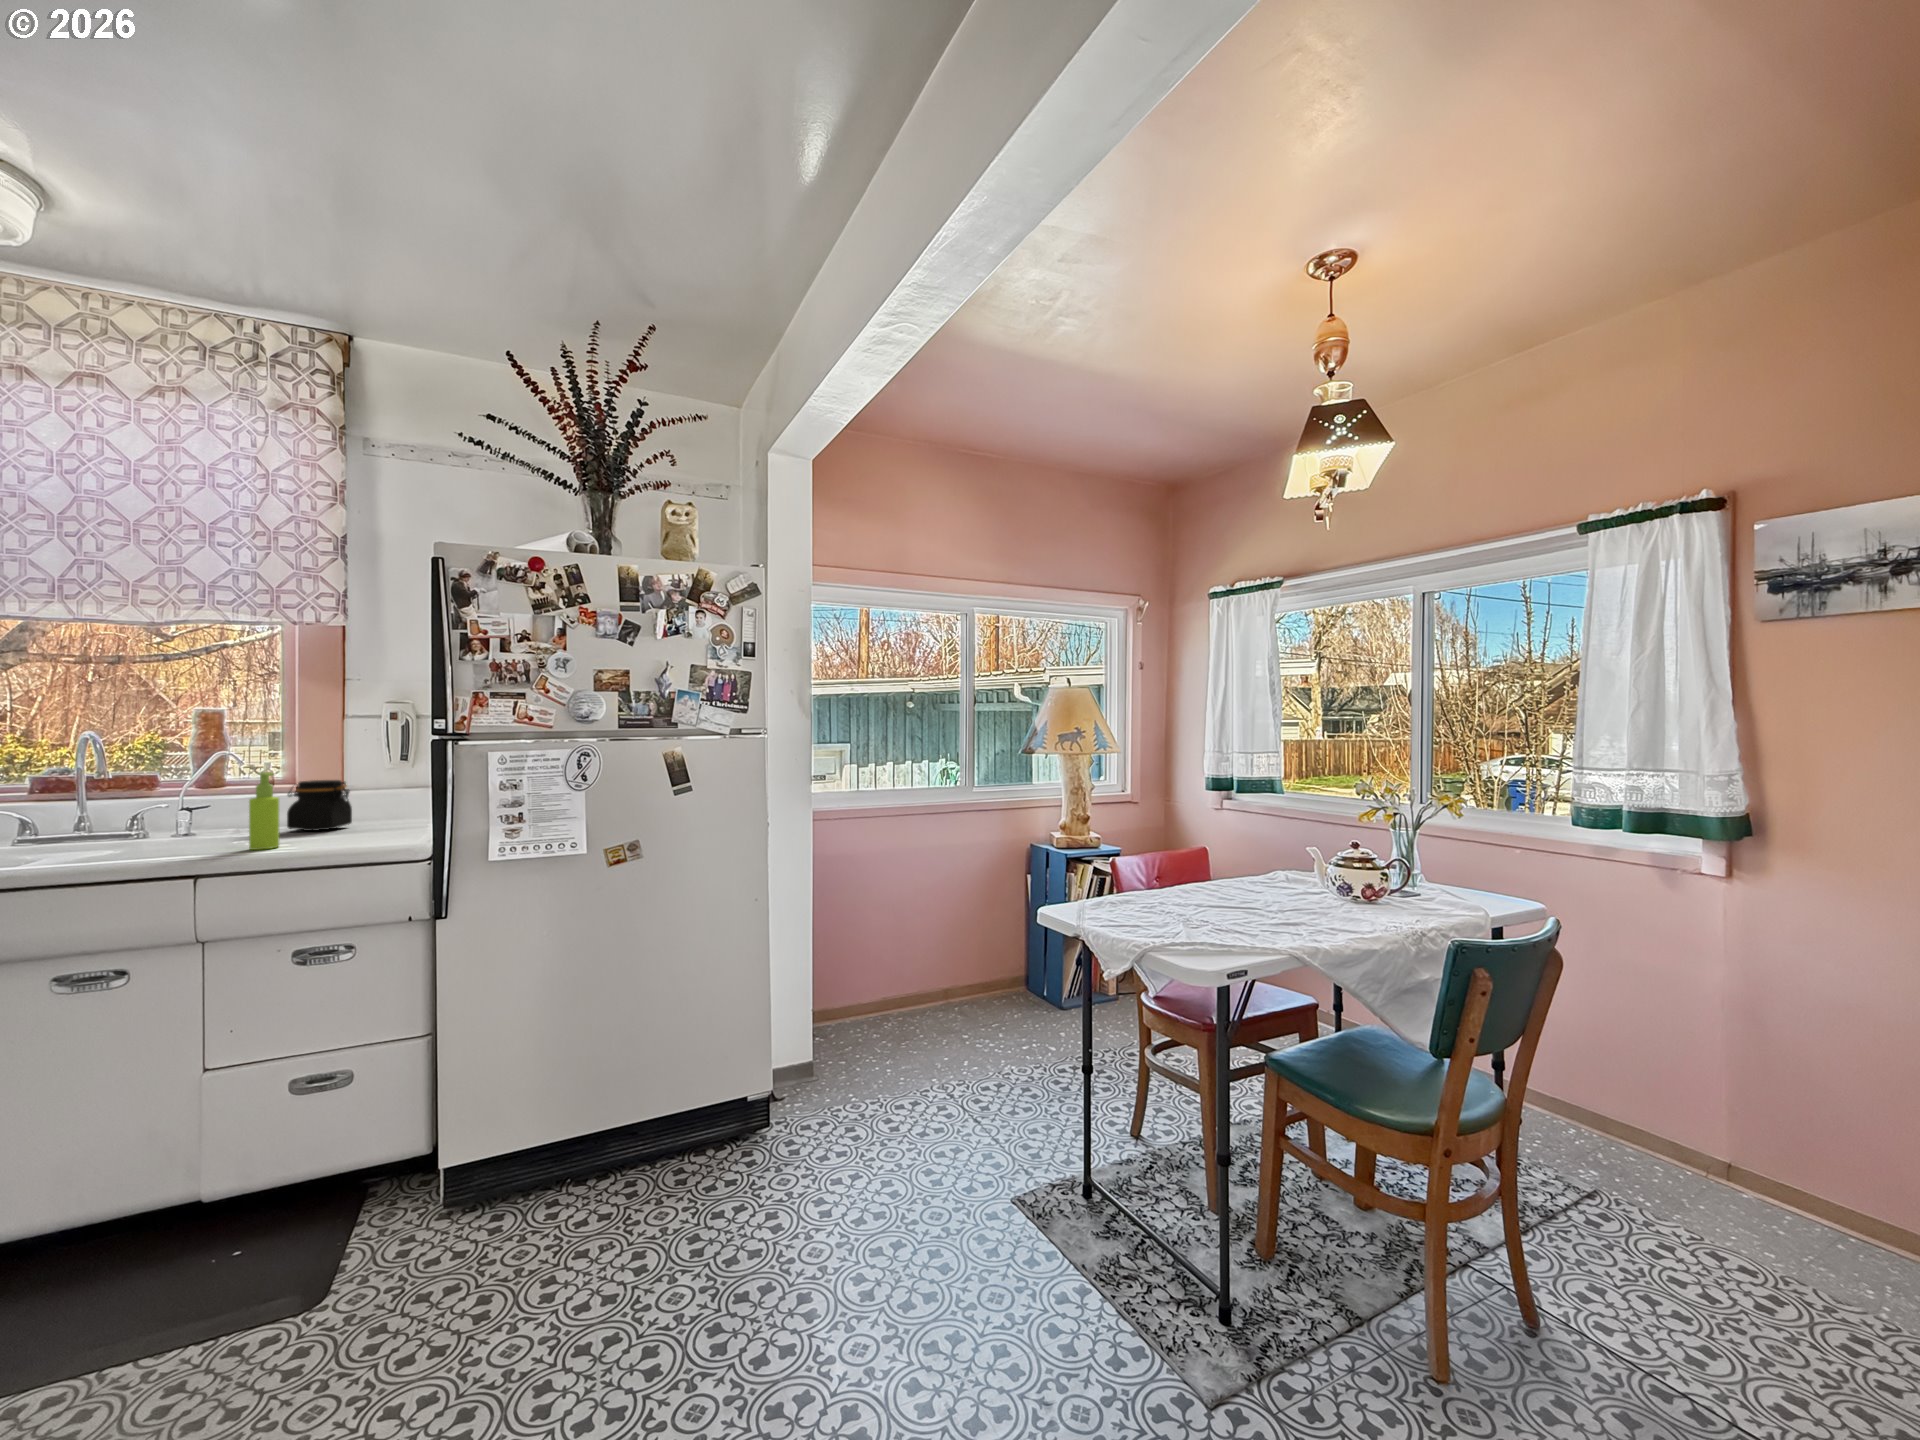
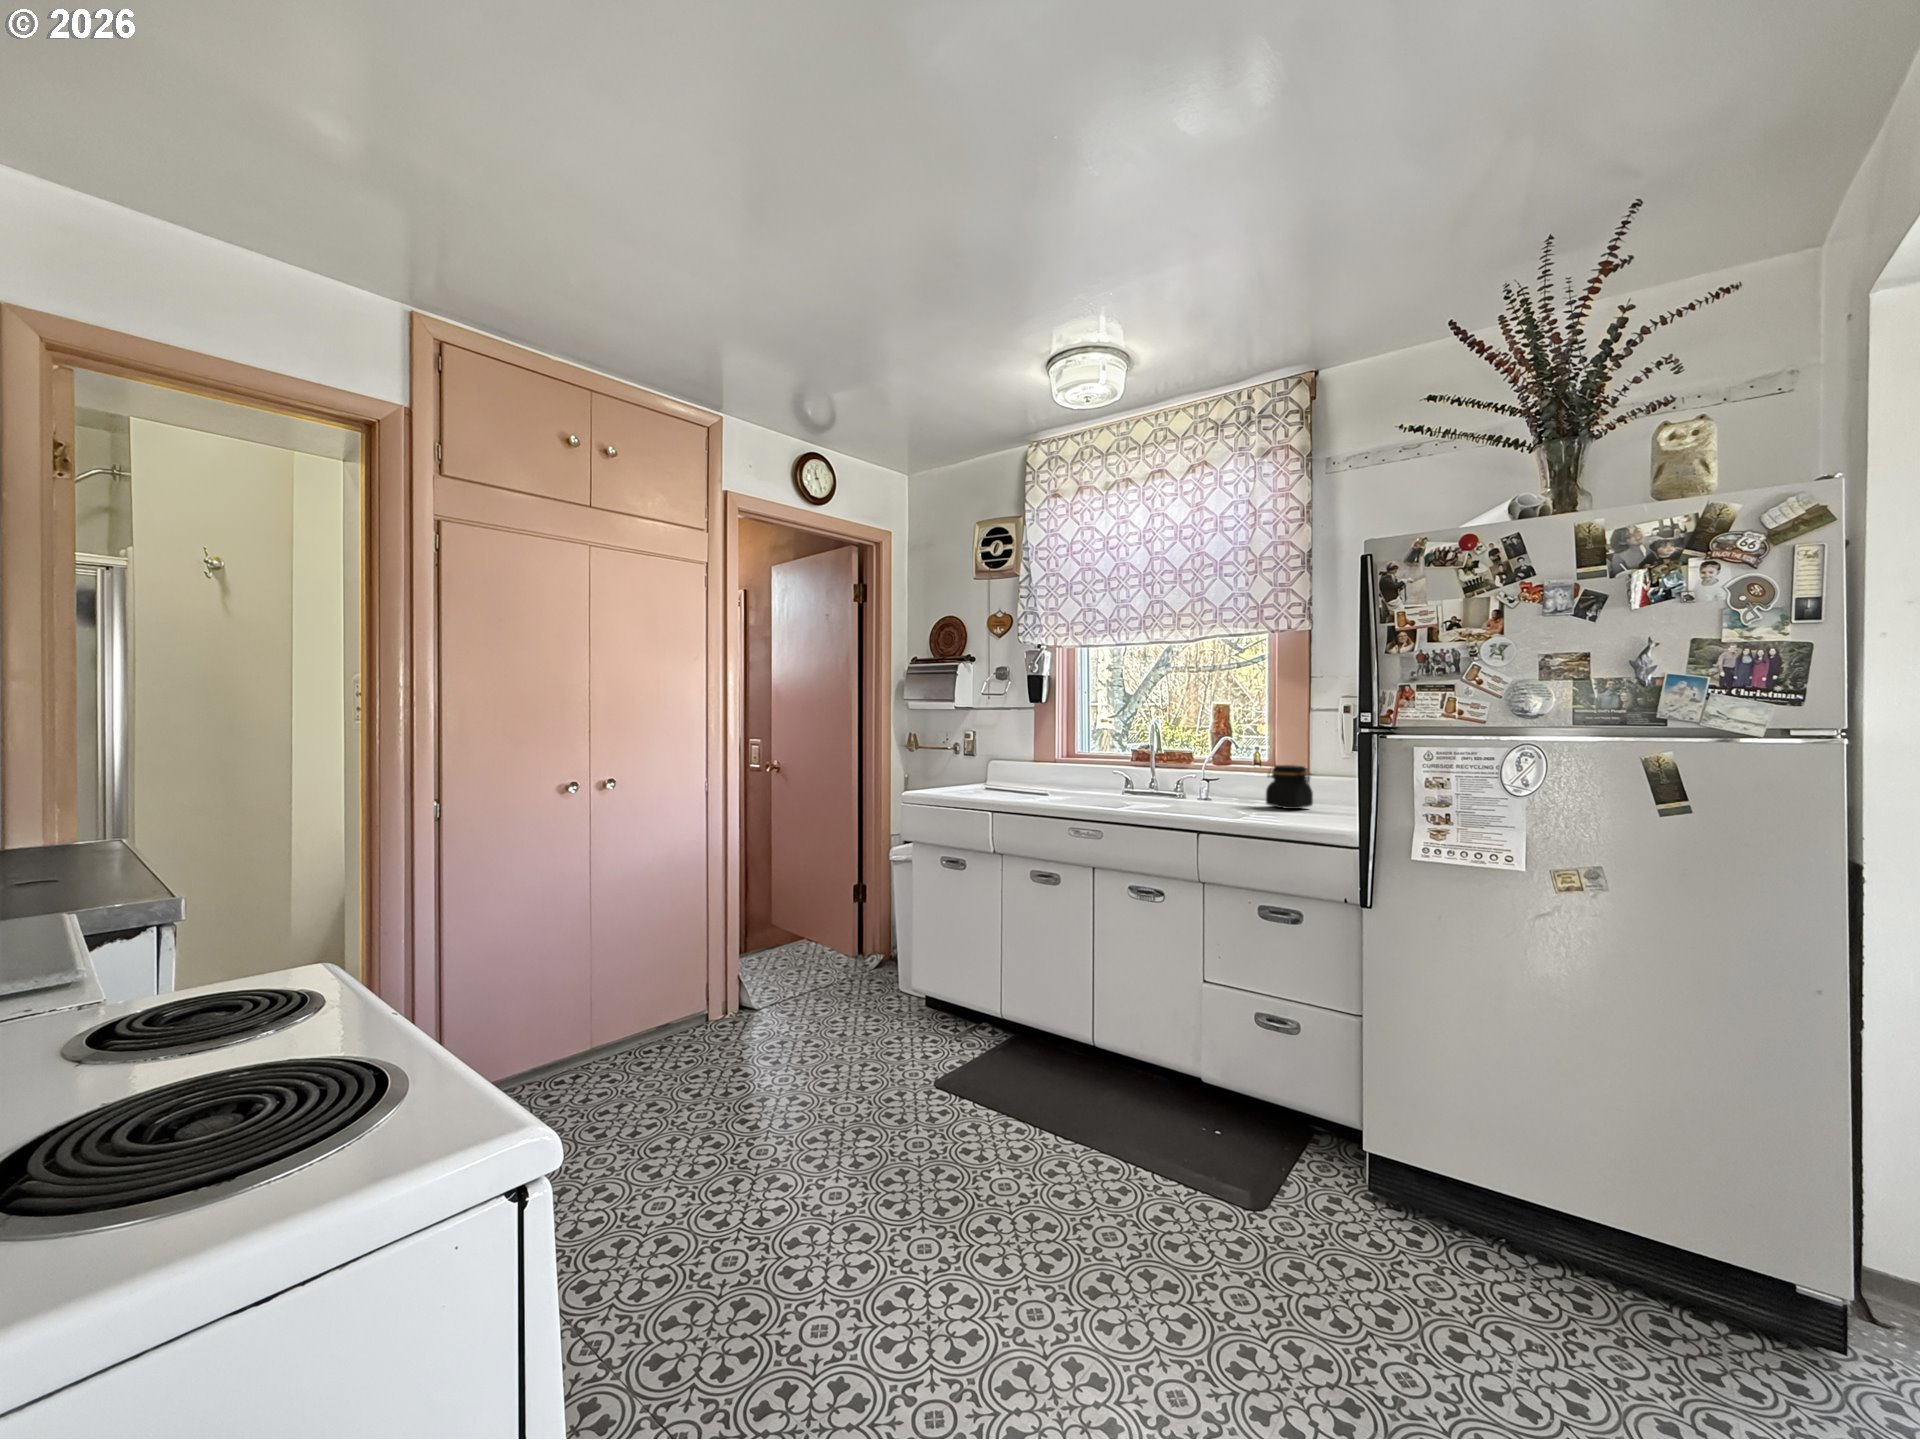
soap dispenser: present [249,772,279,850] -> none [1234,756,1253,819]

